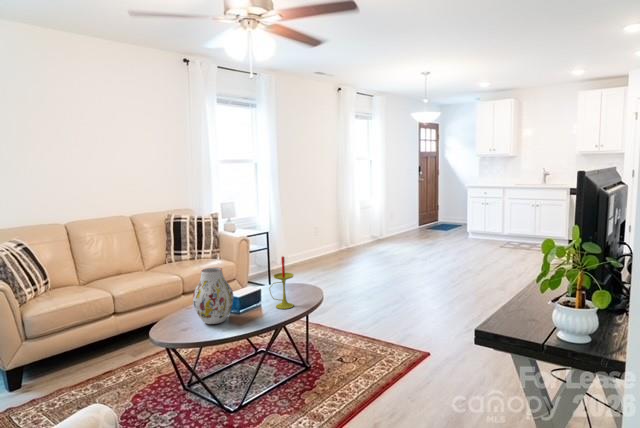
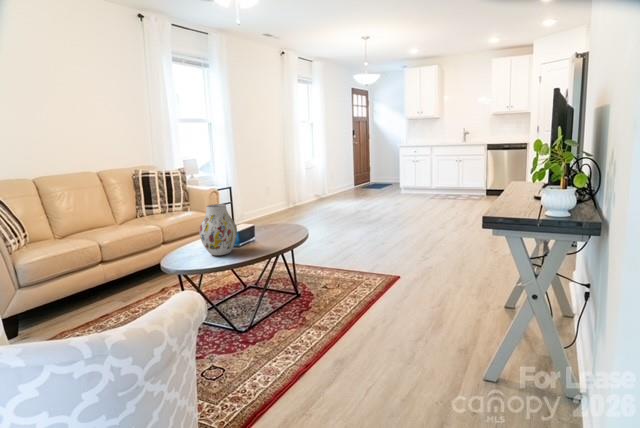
candle: present [269,256,294,309] -> none [265,193,287,241]

